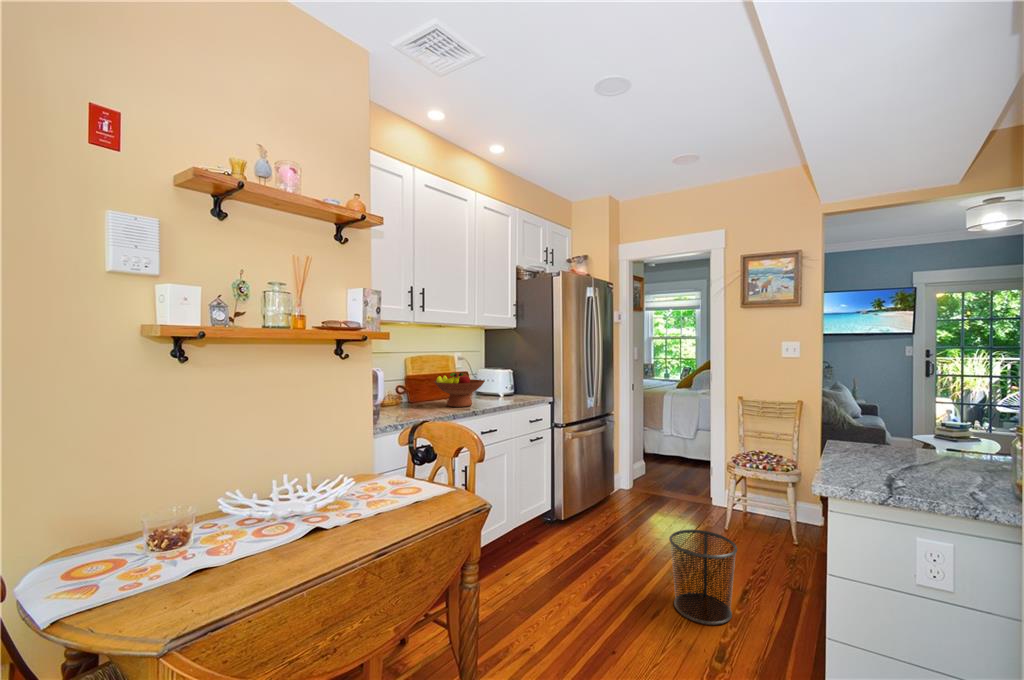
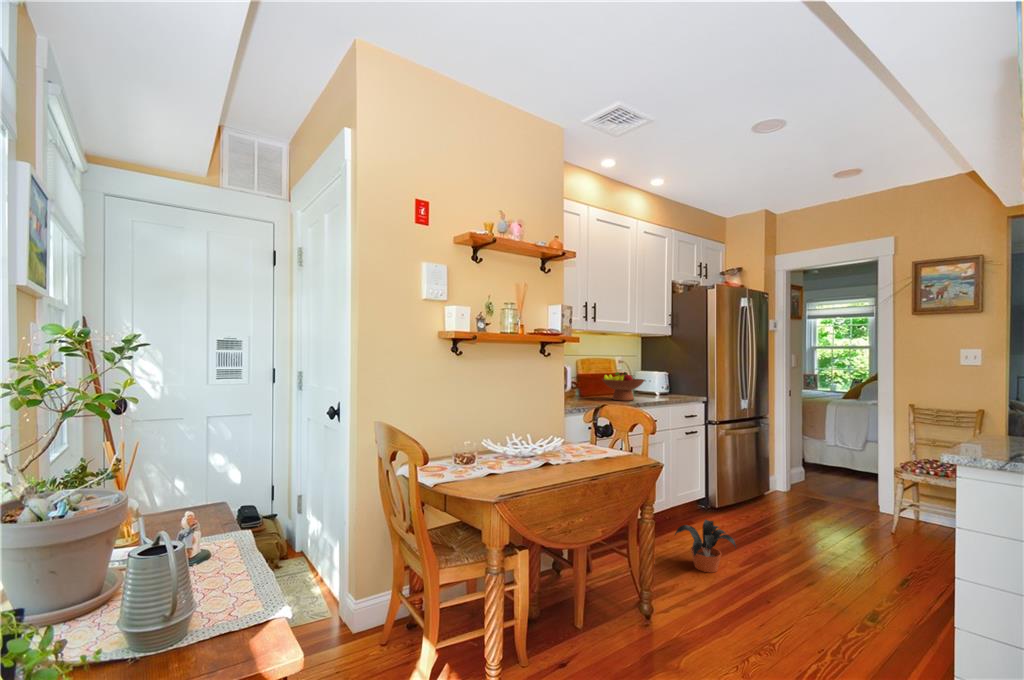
waste bin: present [669,530,737,625] -> none [822,517,893,601]
potted plant: none [513,546,581,614] -> present [675,519,736,572]

